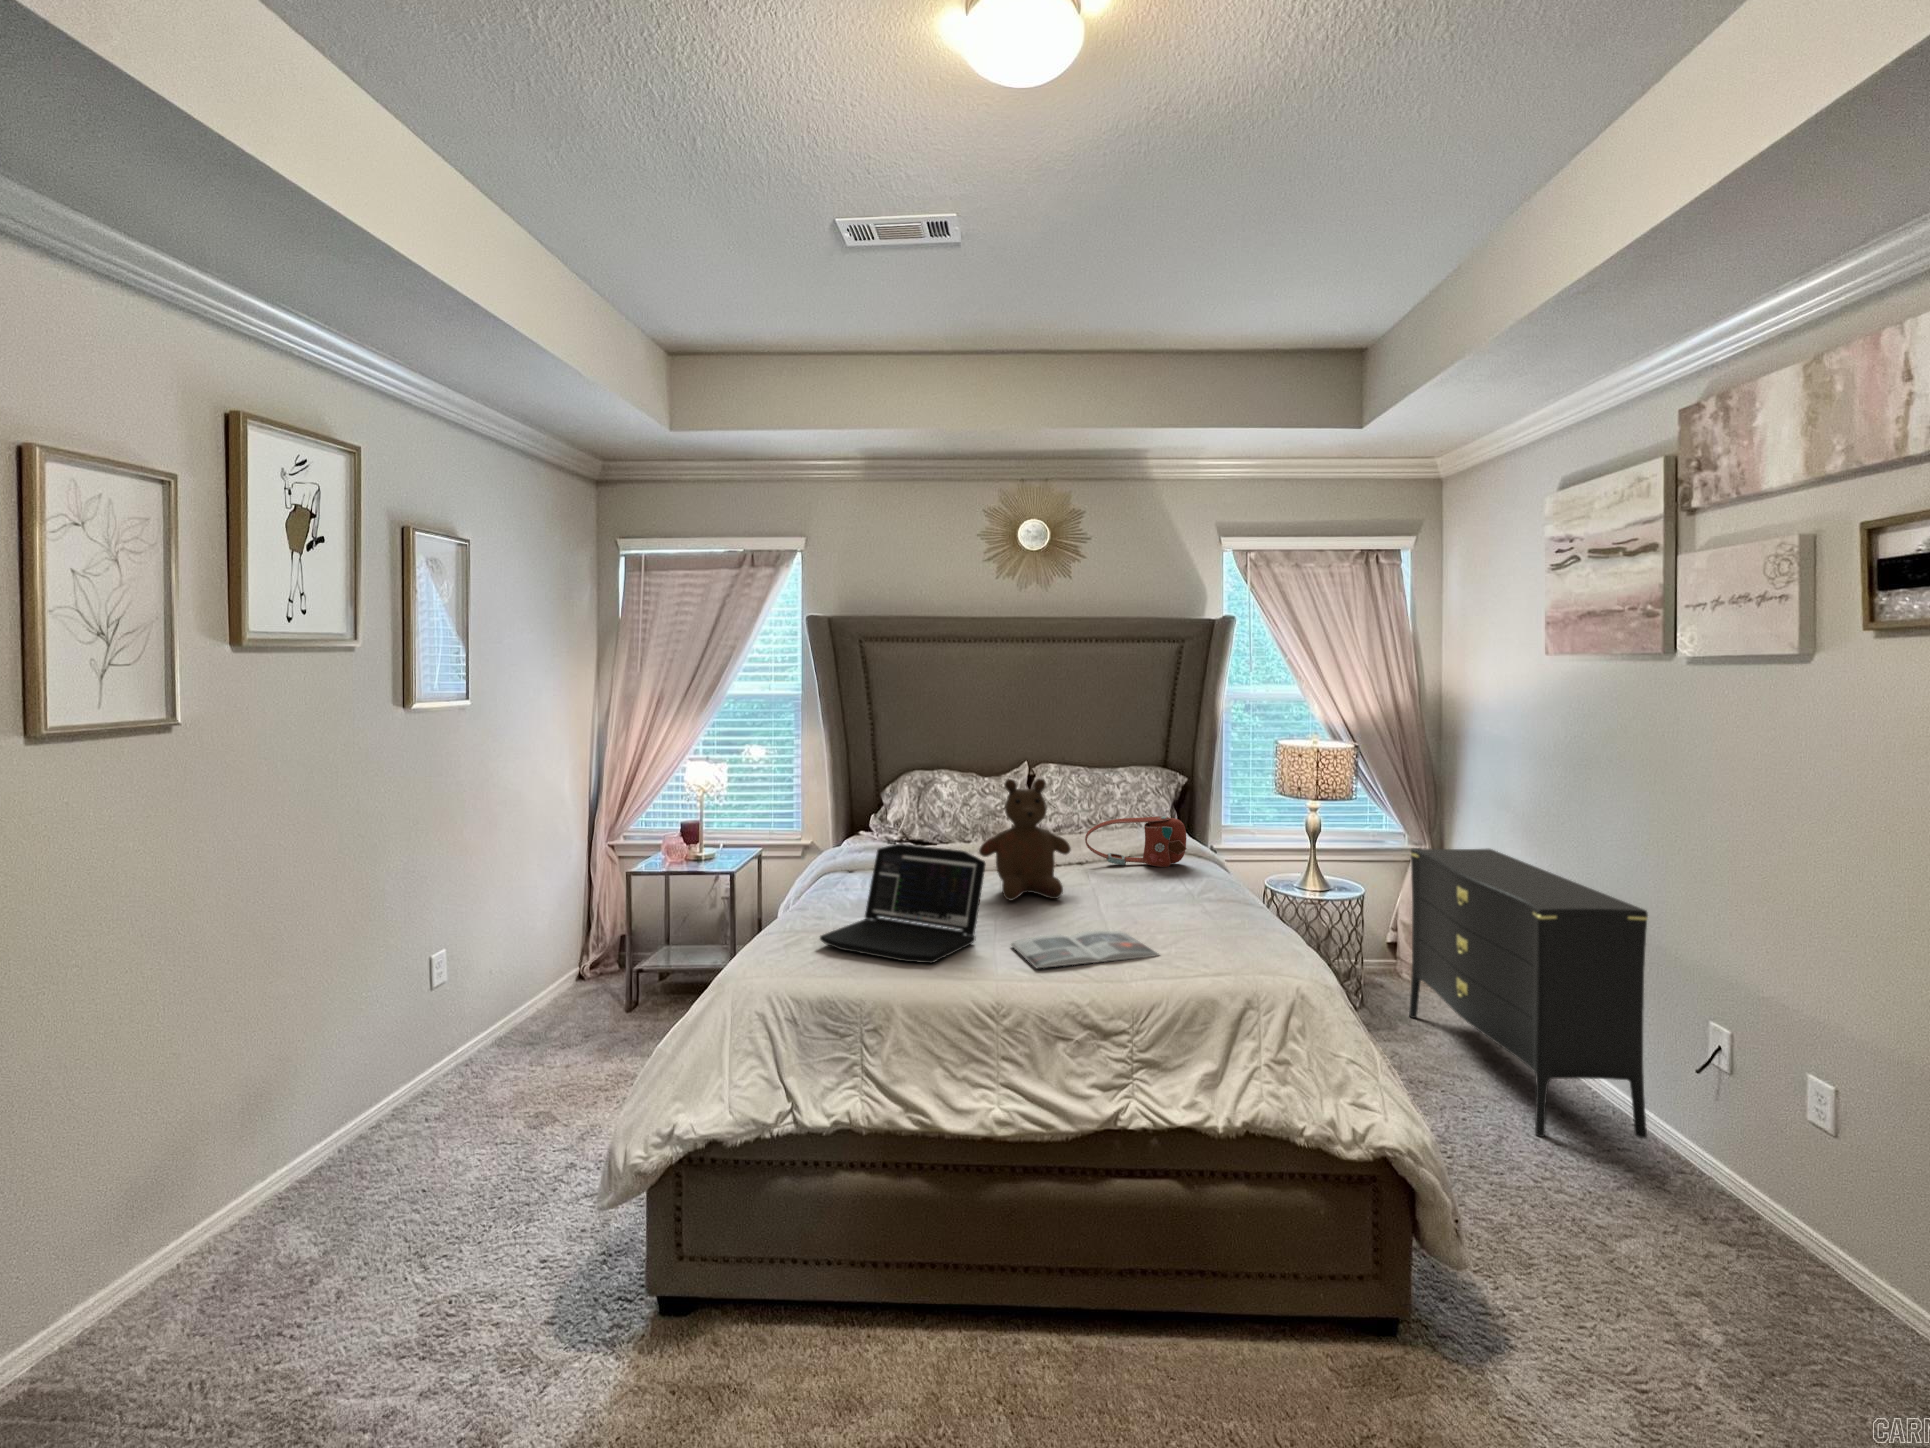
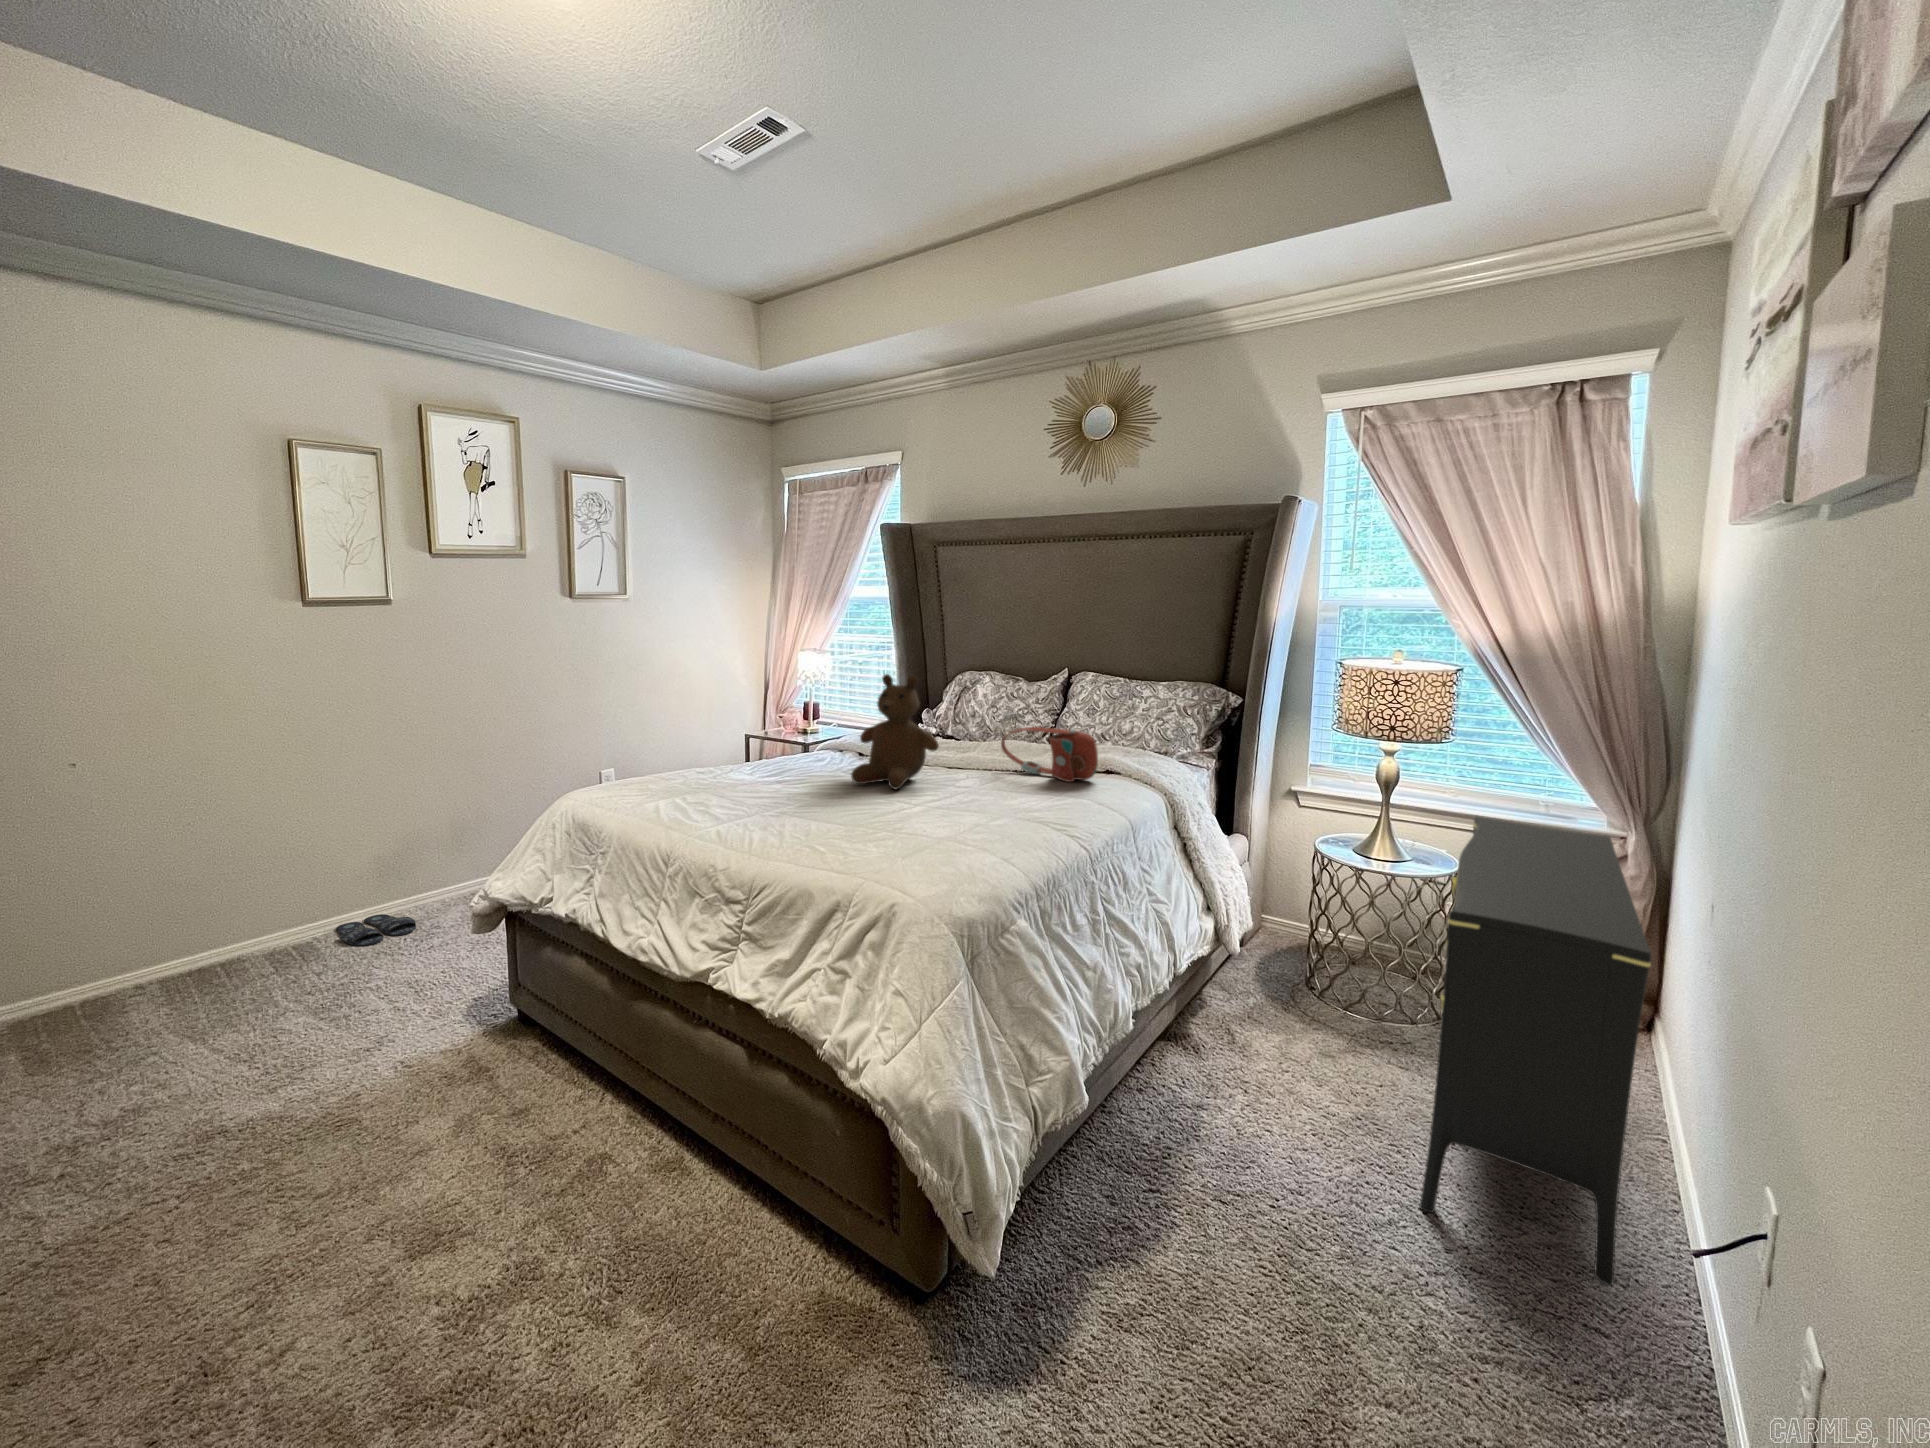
laptop: present [820,844,986,963] -> none [656,717,766,814]
magazine: present [1011,931,1159,968] -> none [723,811,868,847]
slippers: none [108,1264,287,1341] -> present [336,914,416,946]

